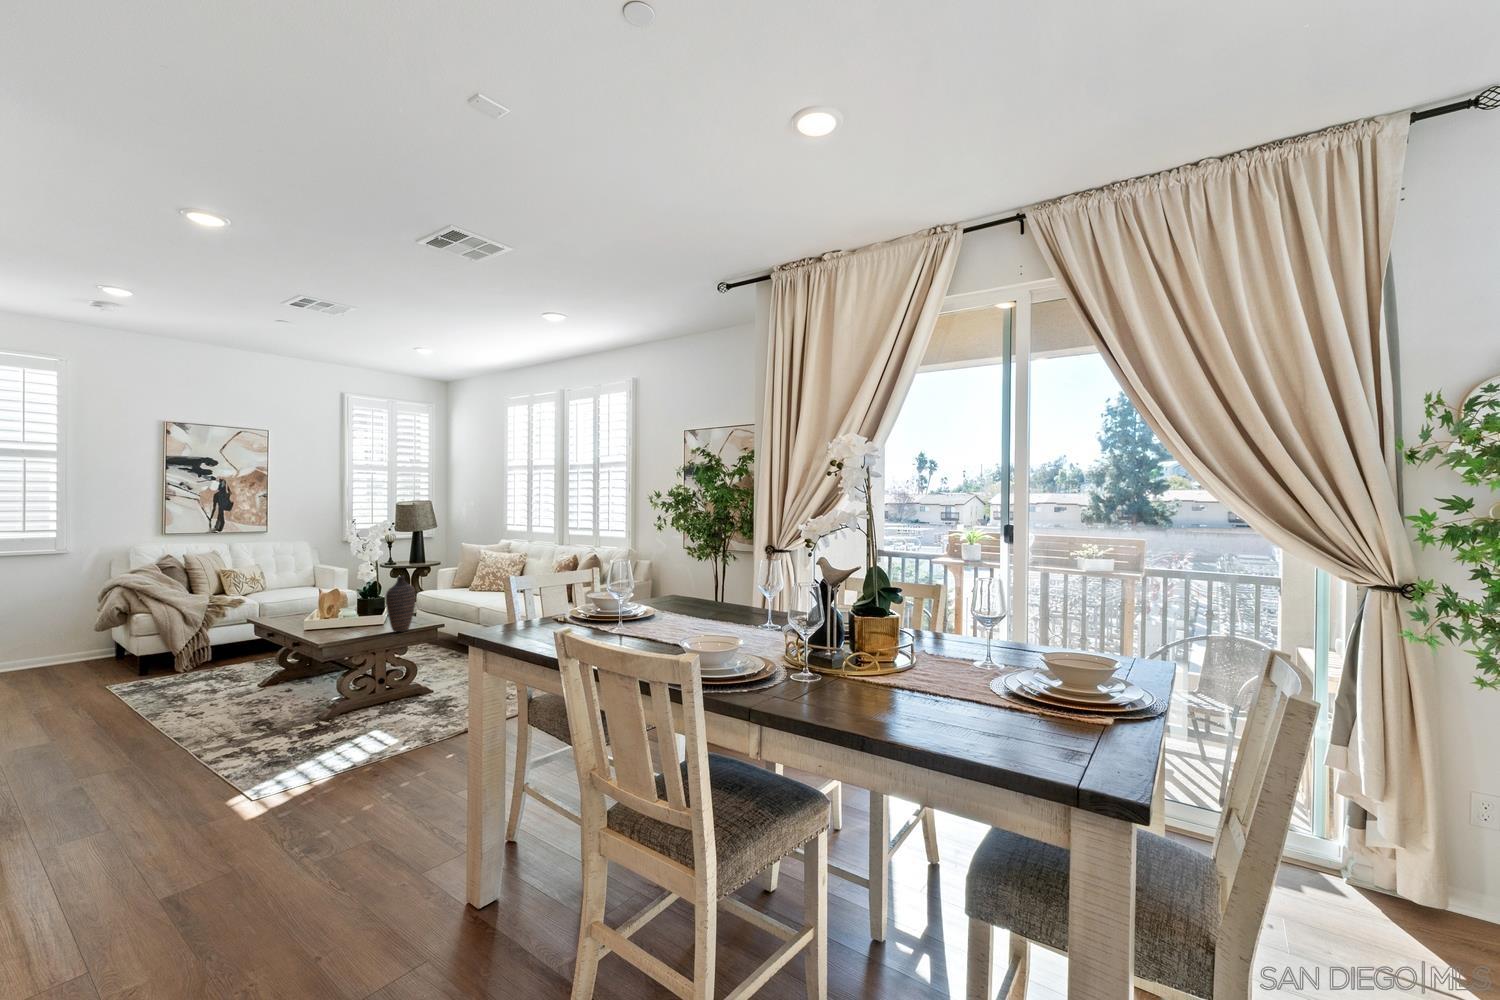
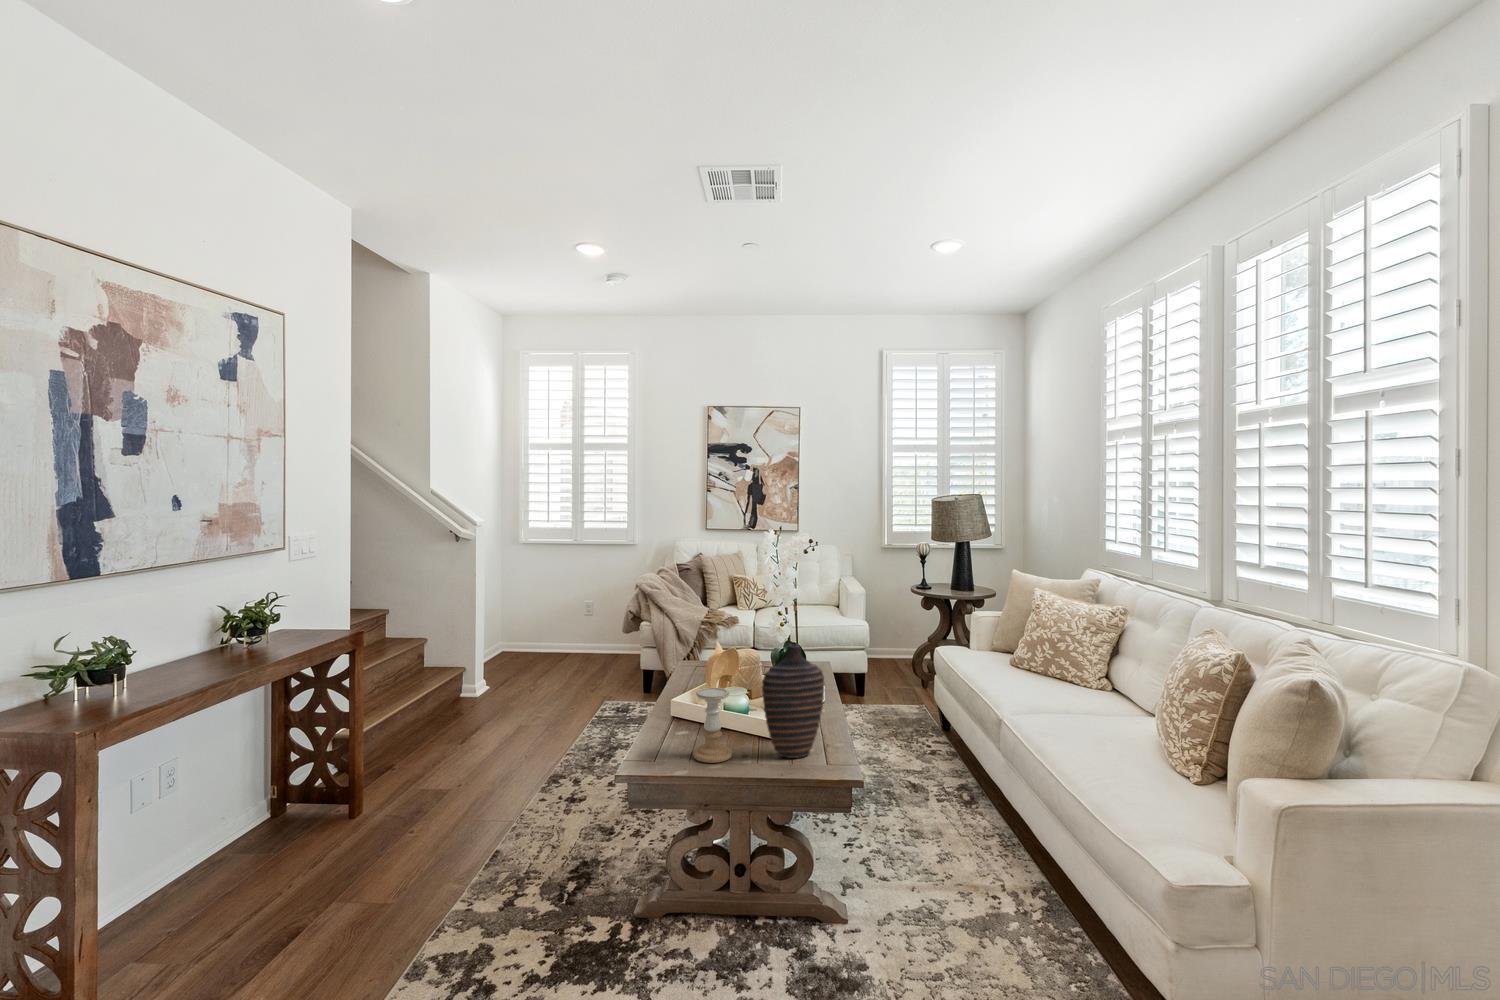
candle holder: none [344,604,369,642] -> present [693,688,732,763]

